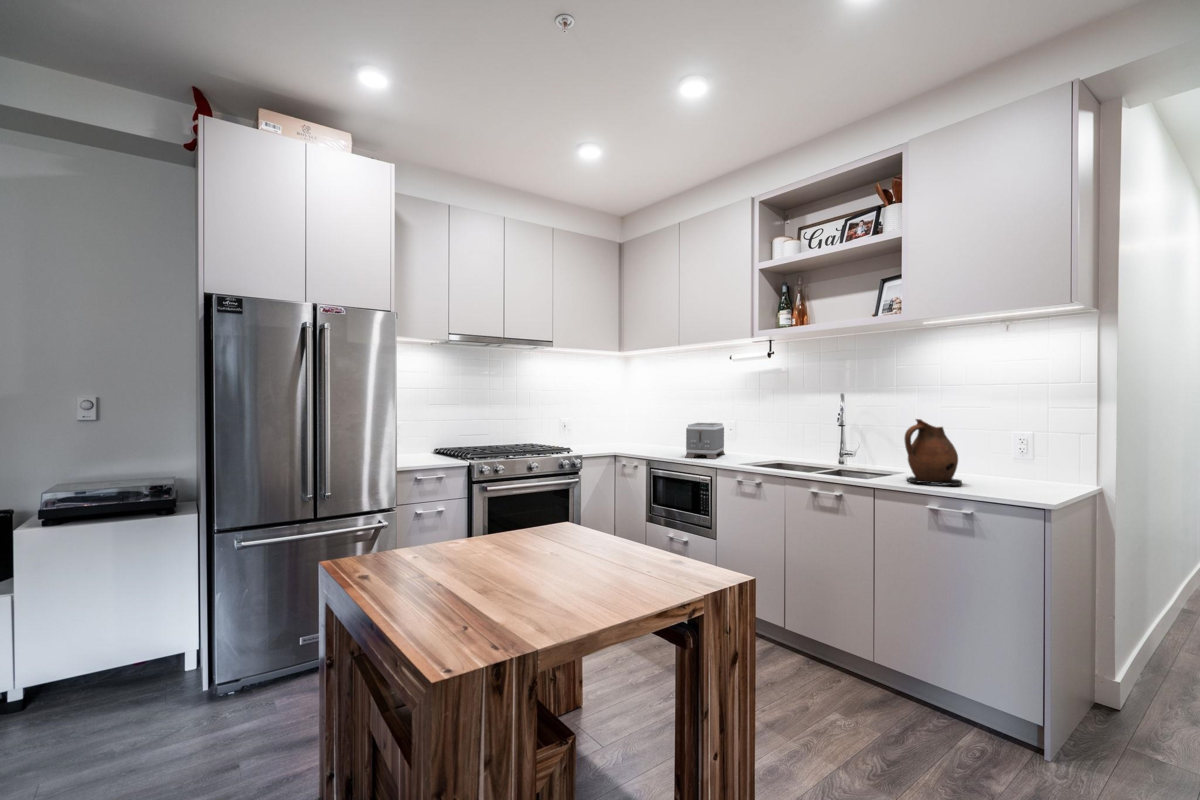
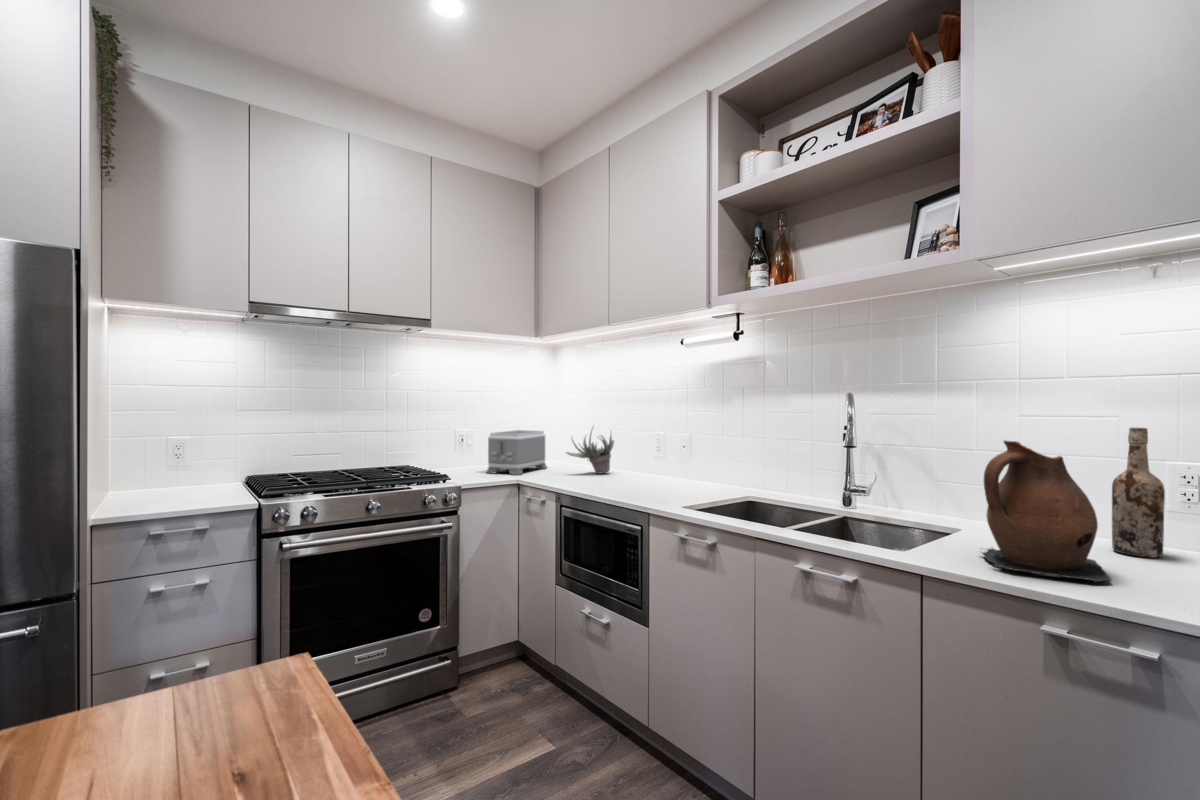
wine bottle: none [977,413,1001,480] -> present [1112,428,1165,557]
succulent plant: none [644,414,678,450] -> present [566,428,614,474]
toaster: present [685,423,725,459] -> present [487,430,547,475]

